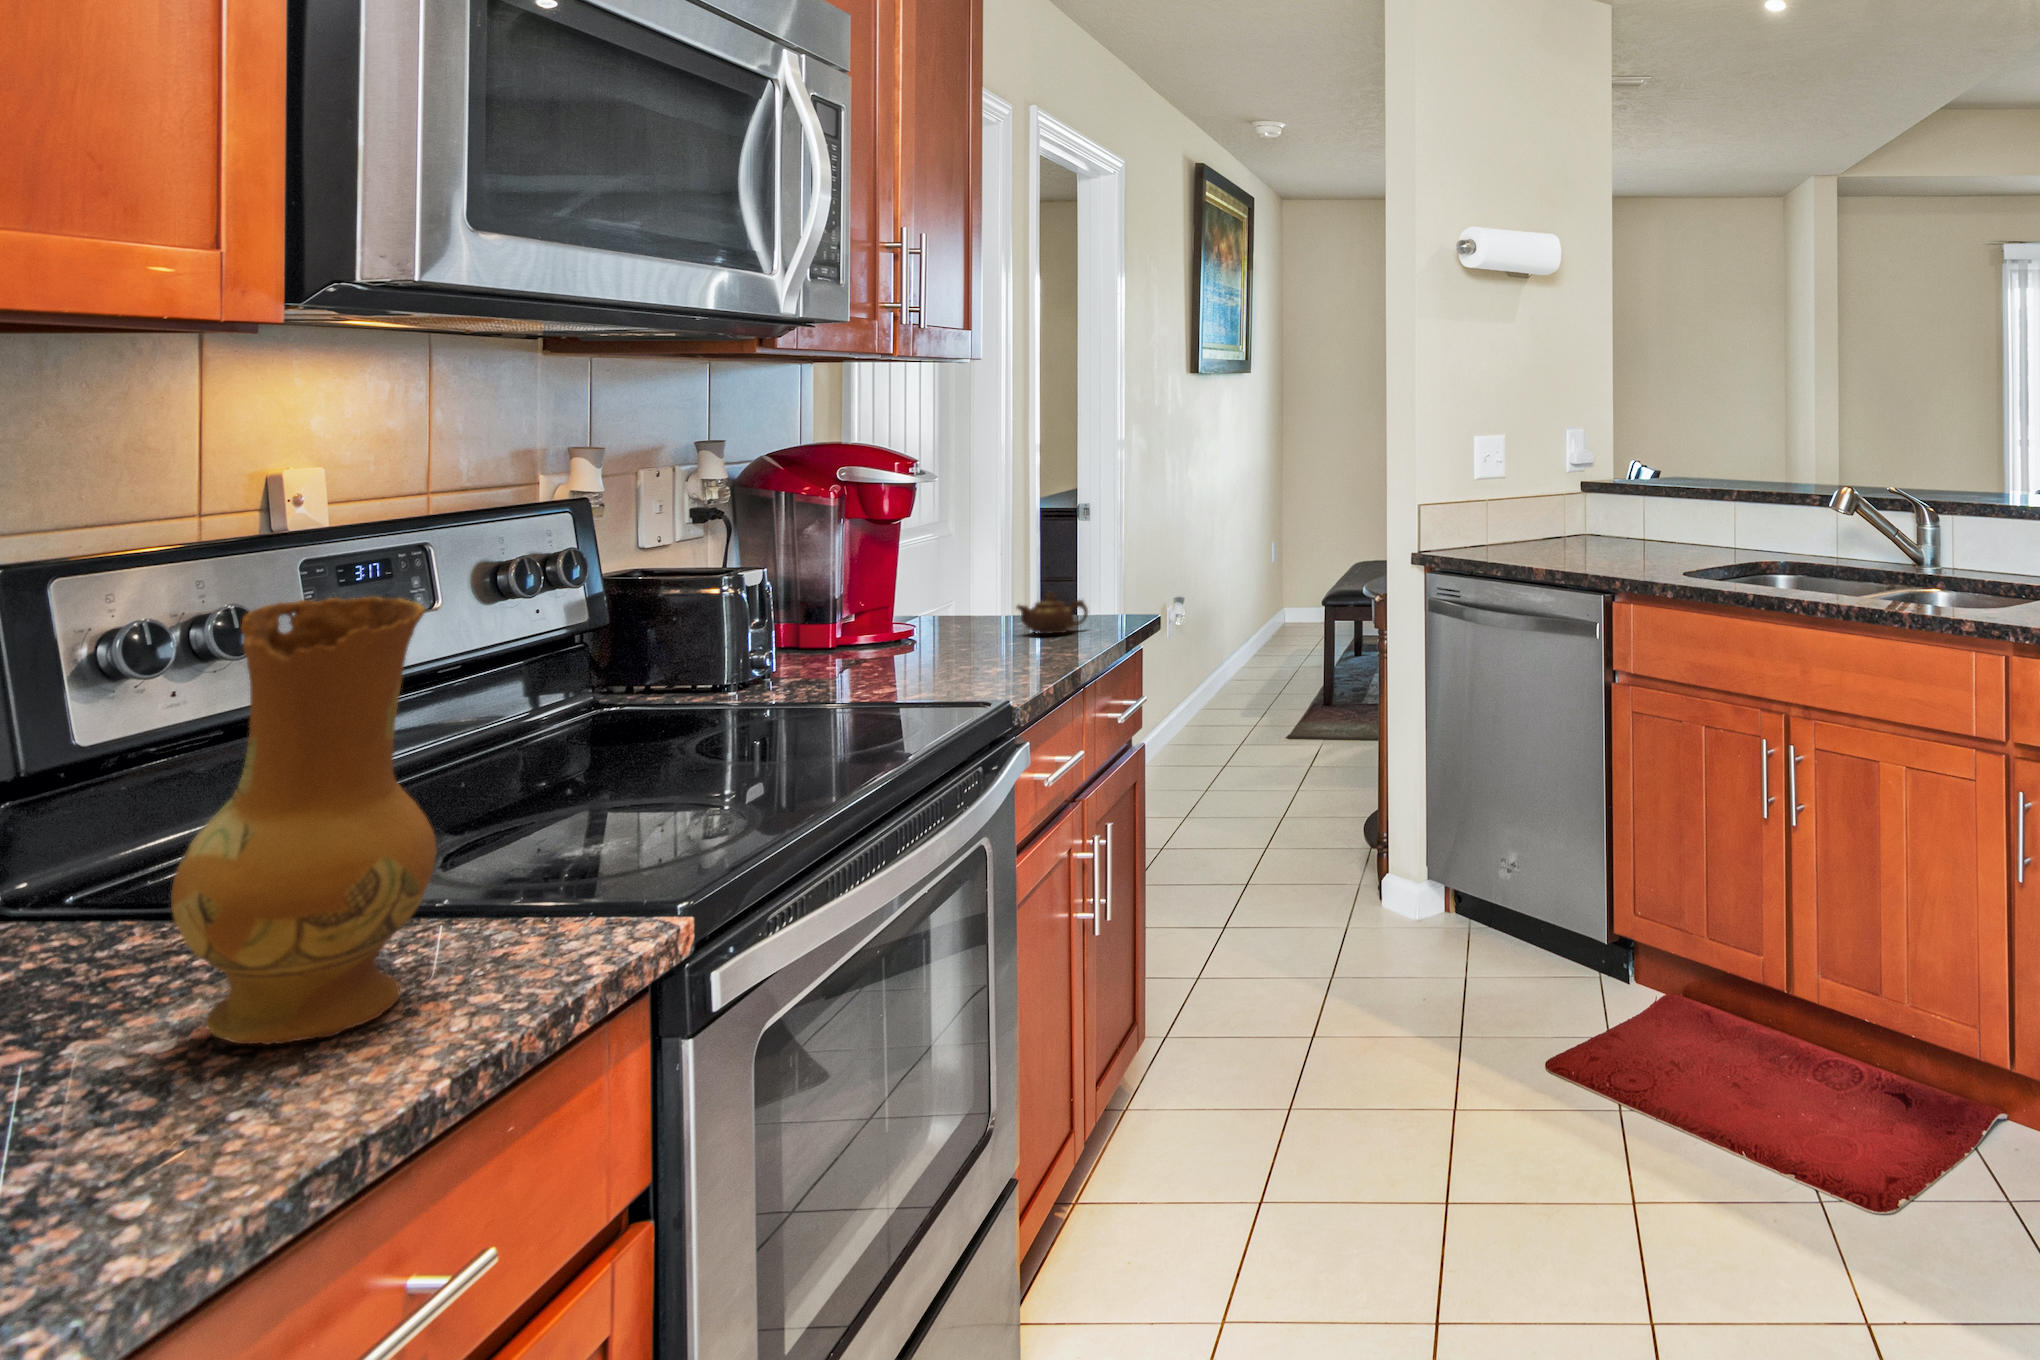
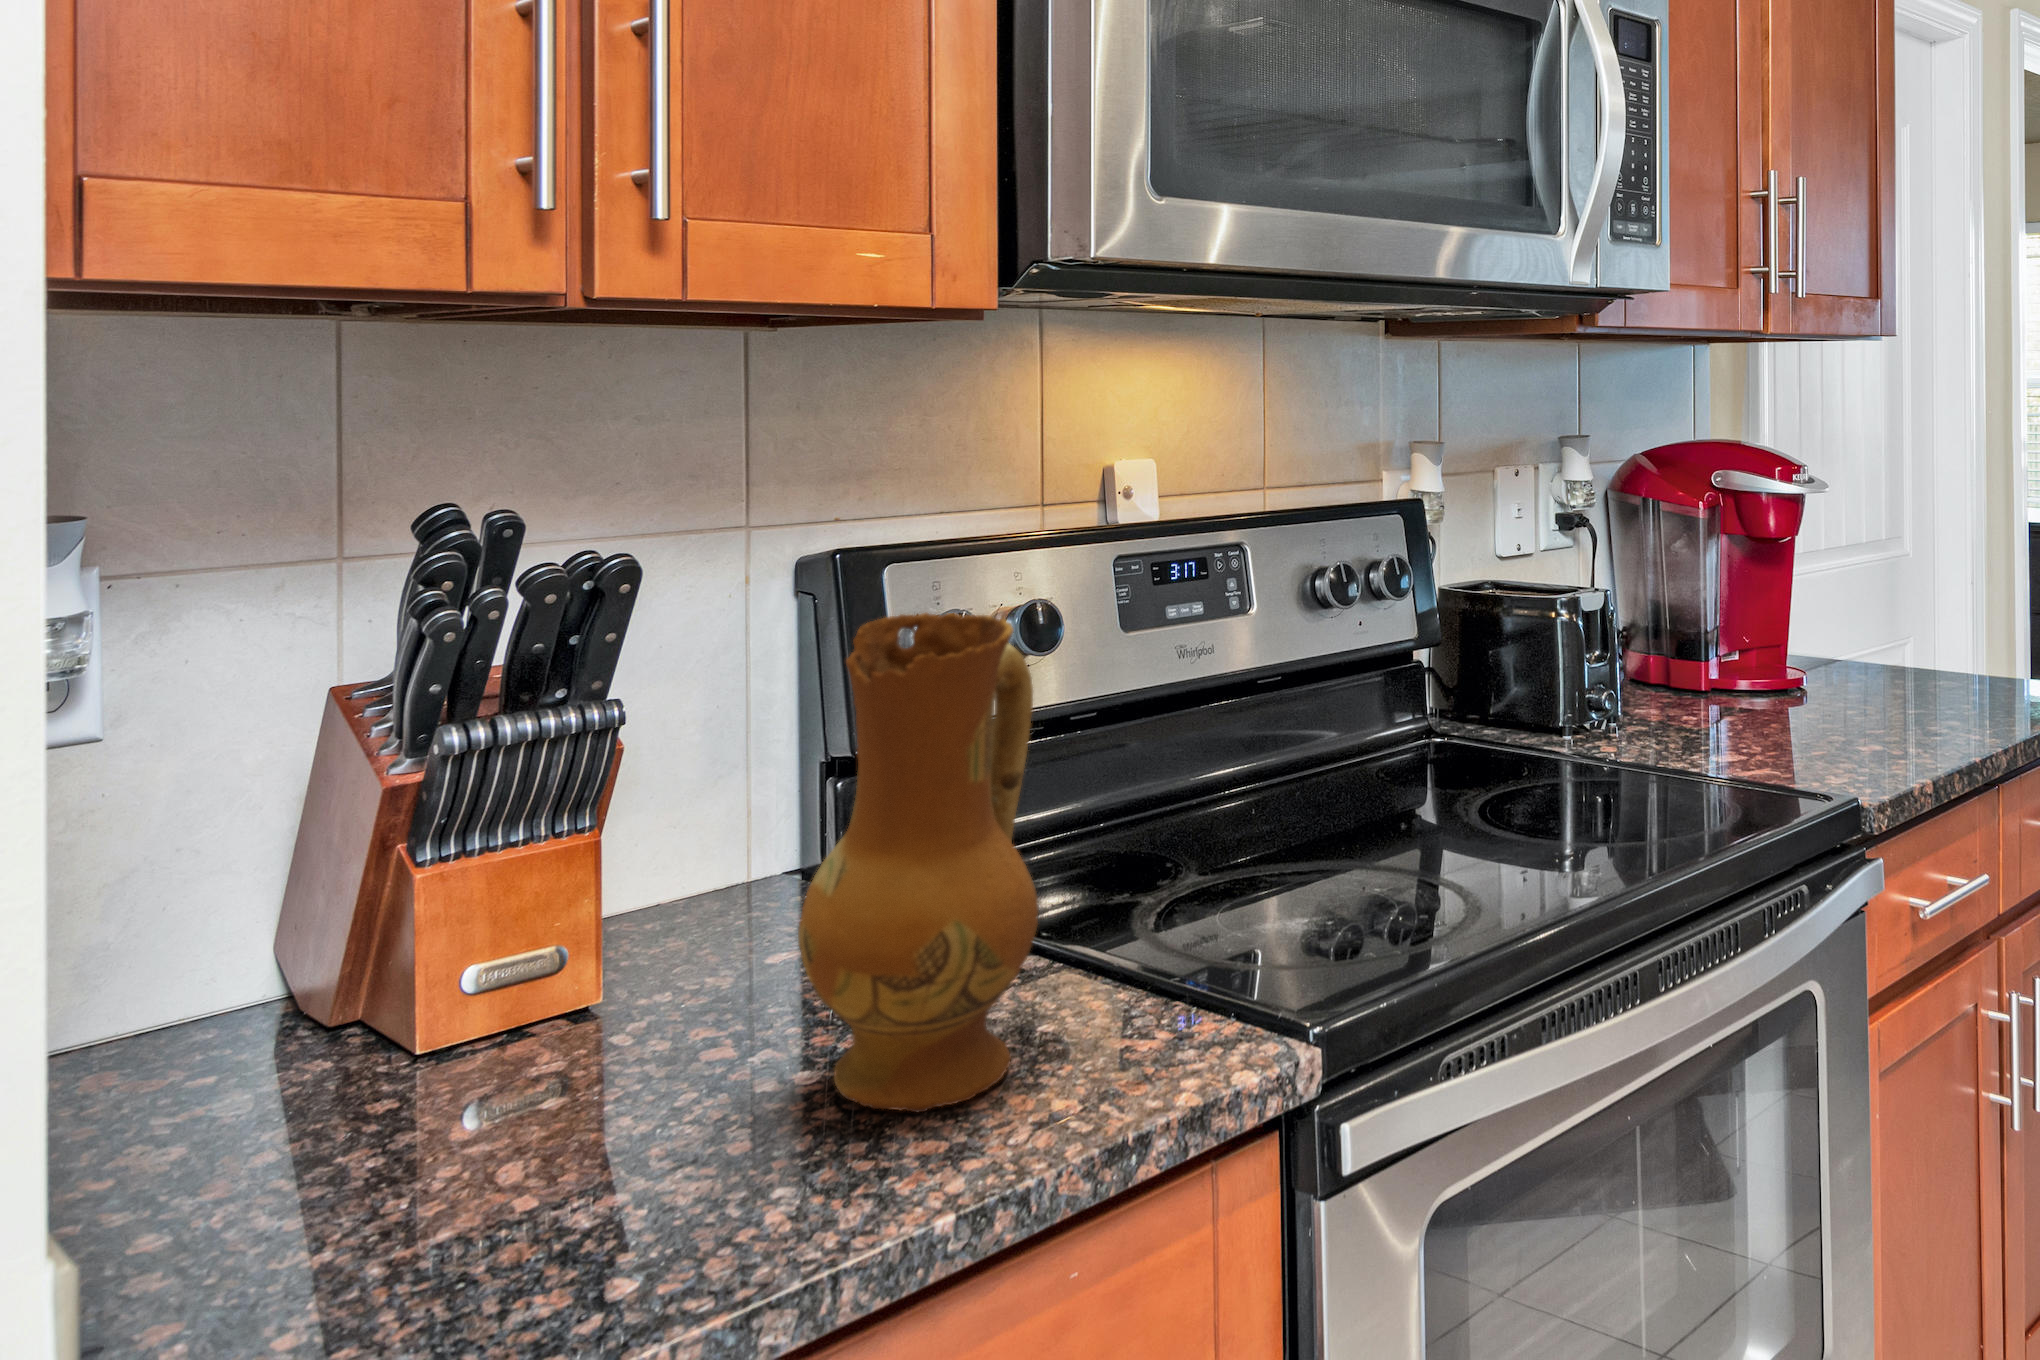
teapot: present [1017,592,1088,634] -> none [1925,645,2022,702]

